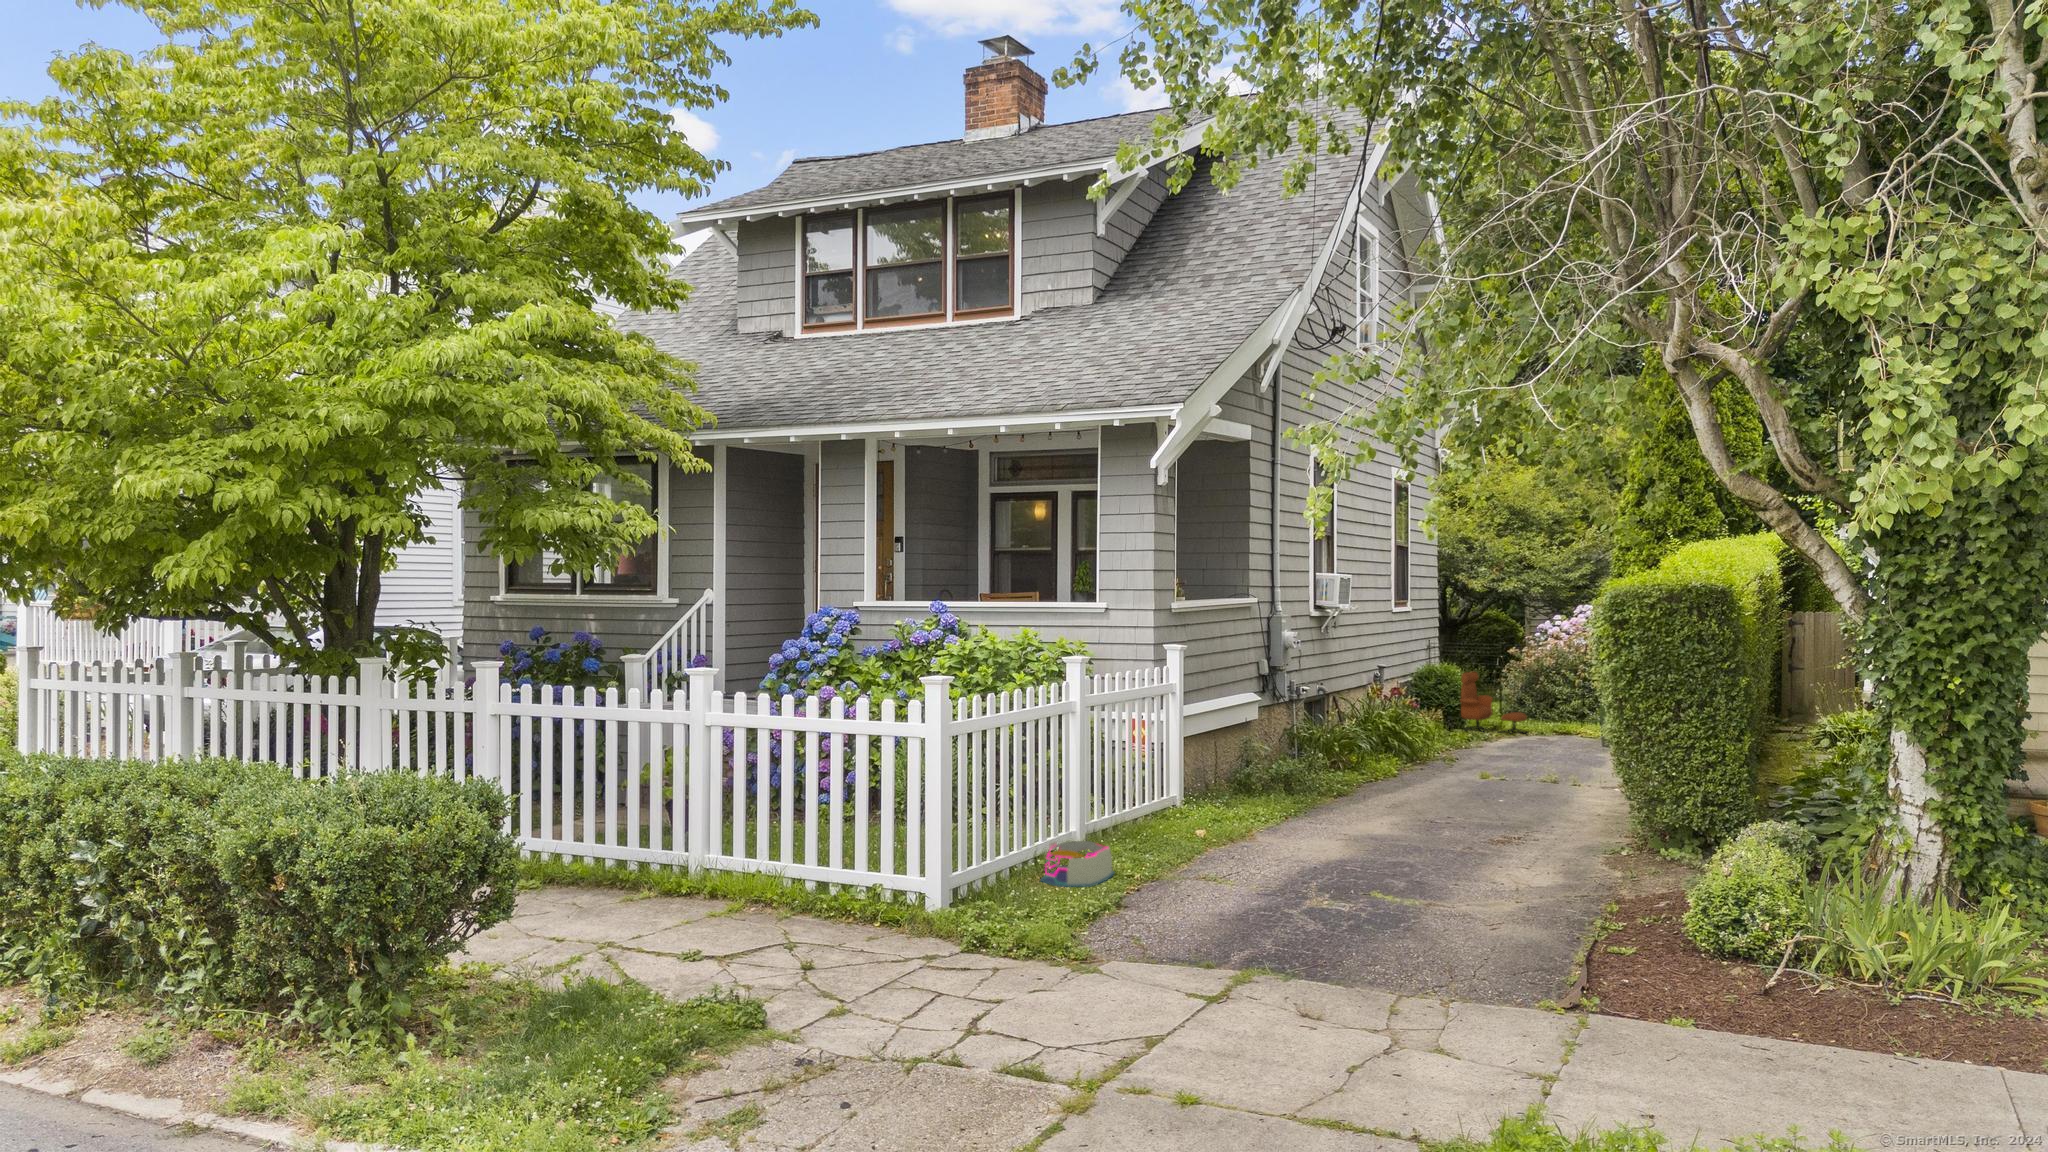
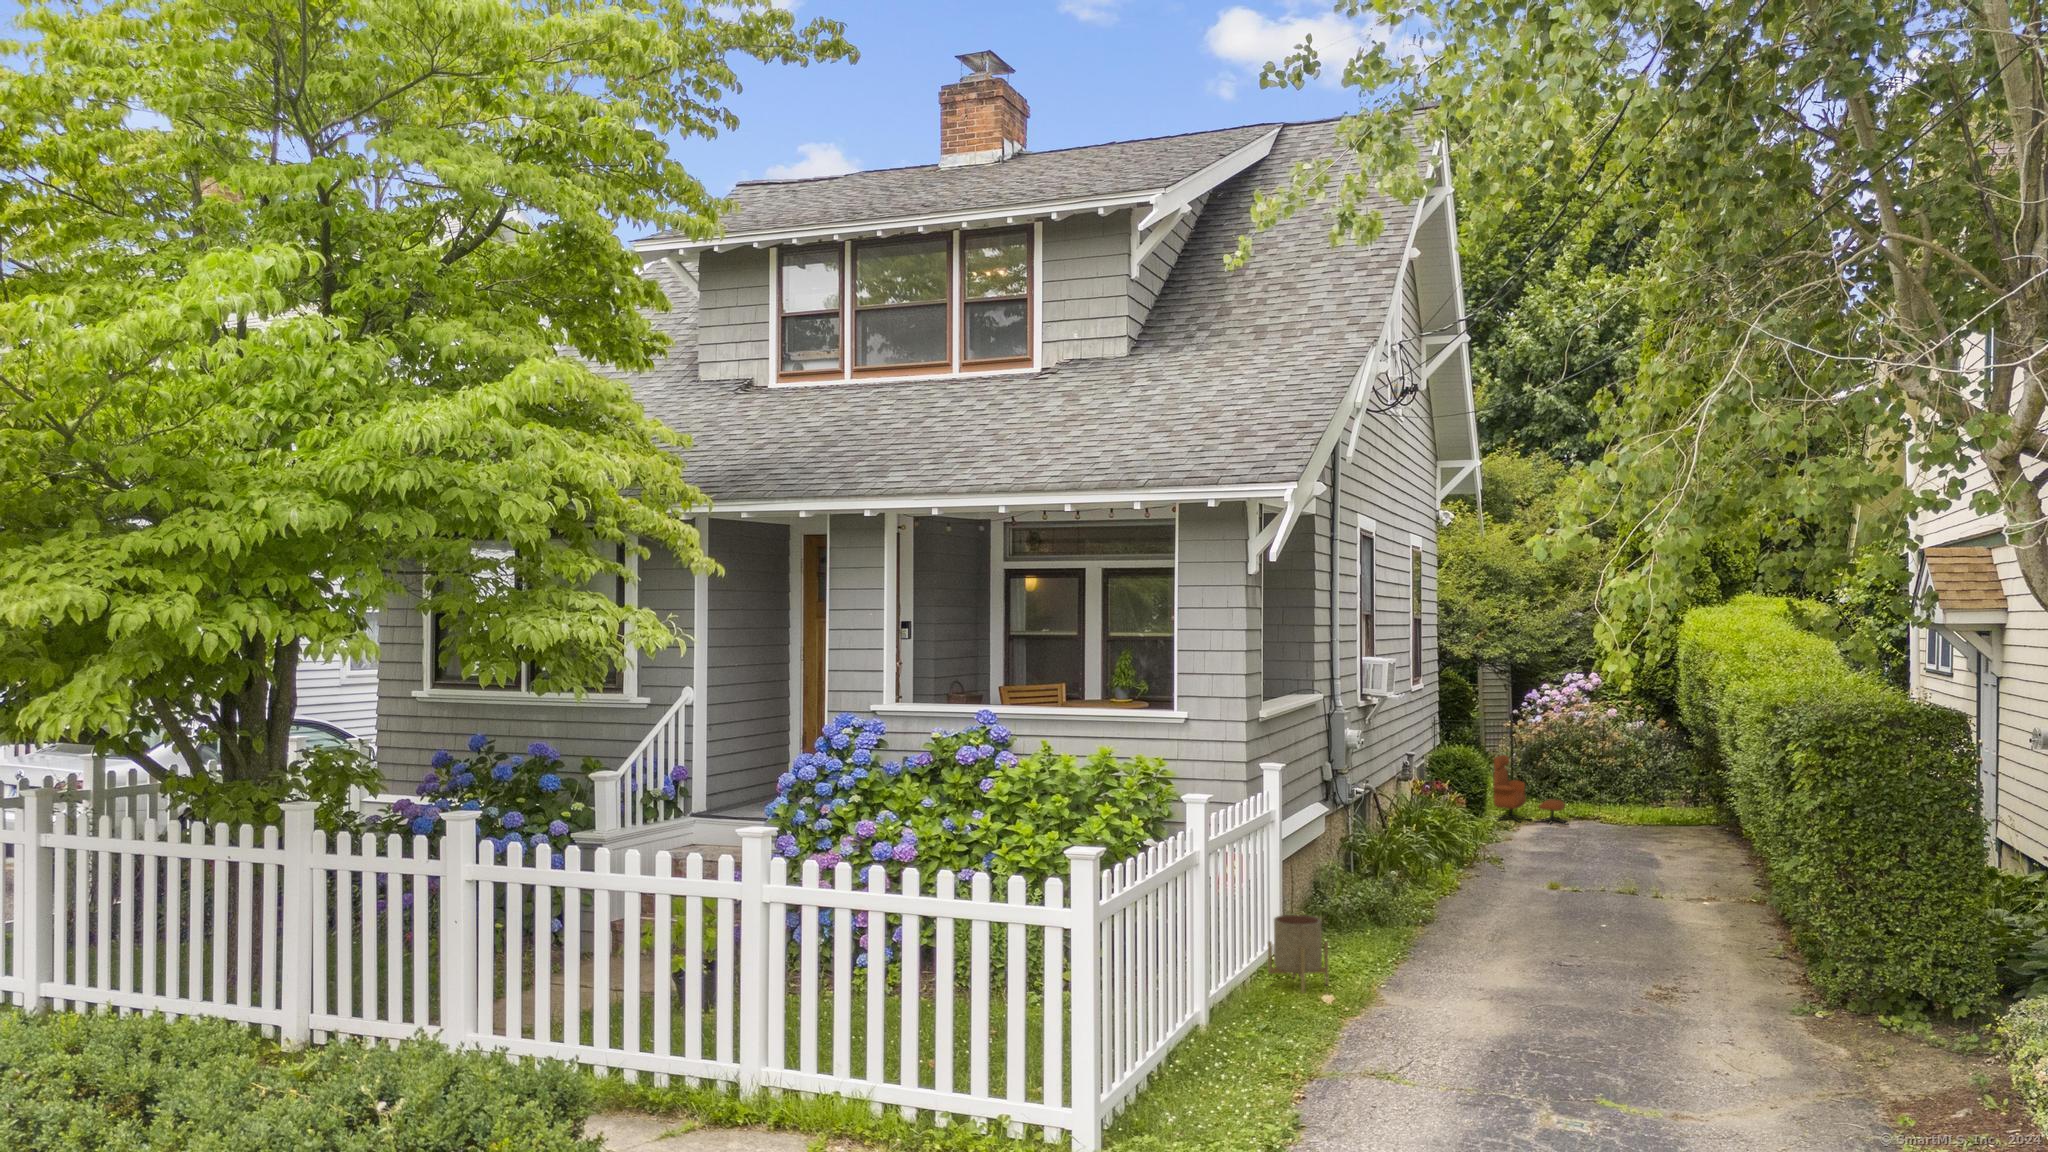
planter: none [1153,769,1203,831] -> present [1268,915,1329,993]
storage bin: present [1040,841,1114,887] -> none [1198,1034,1282,1103]

